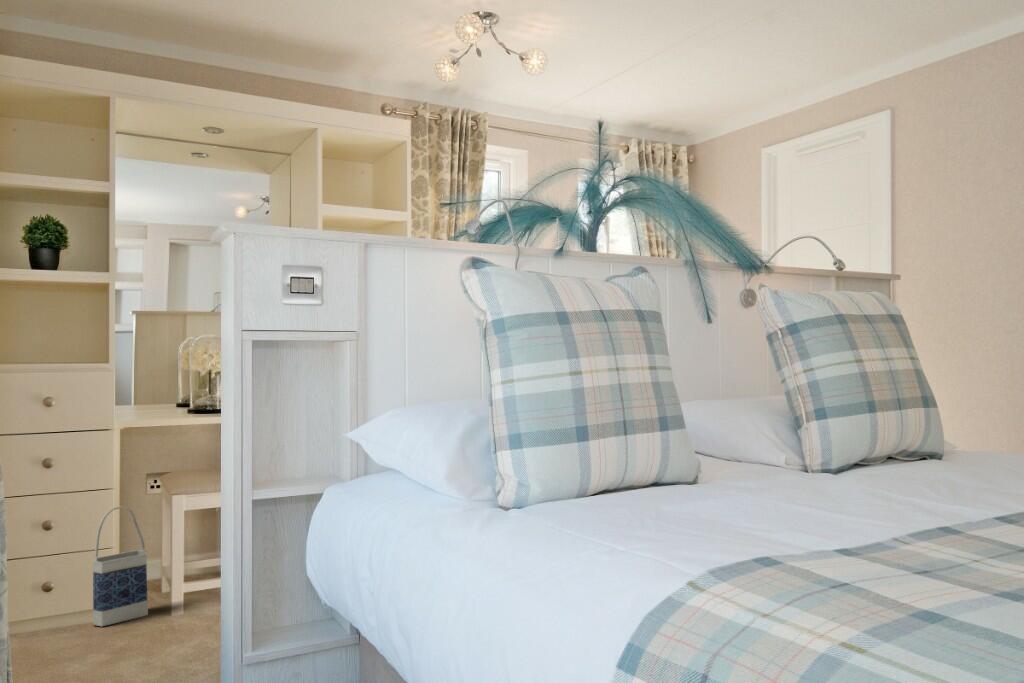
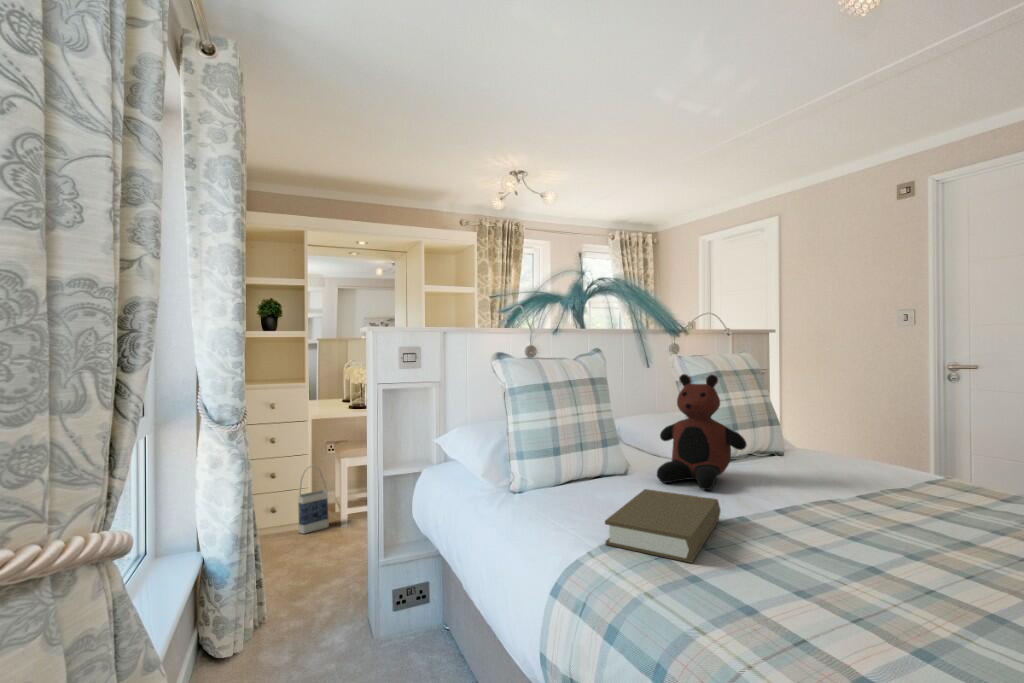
teddy bear: none [752,302,908,496] -> present [657,374,747,490]
book: none [702,484,894,585] -> present [605,489,721,563]

